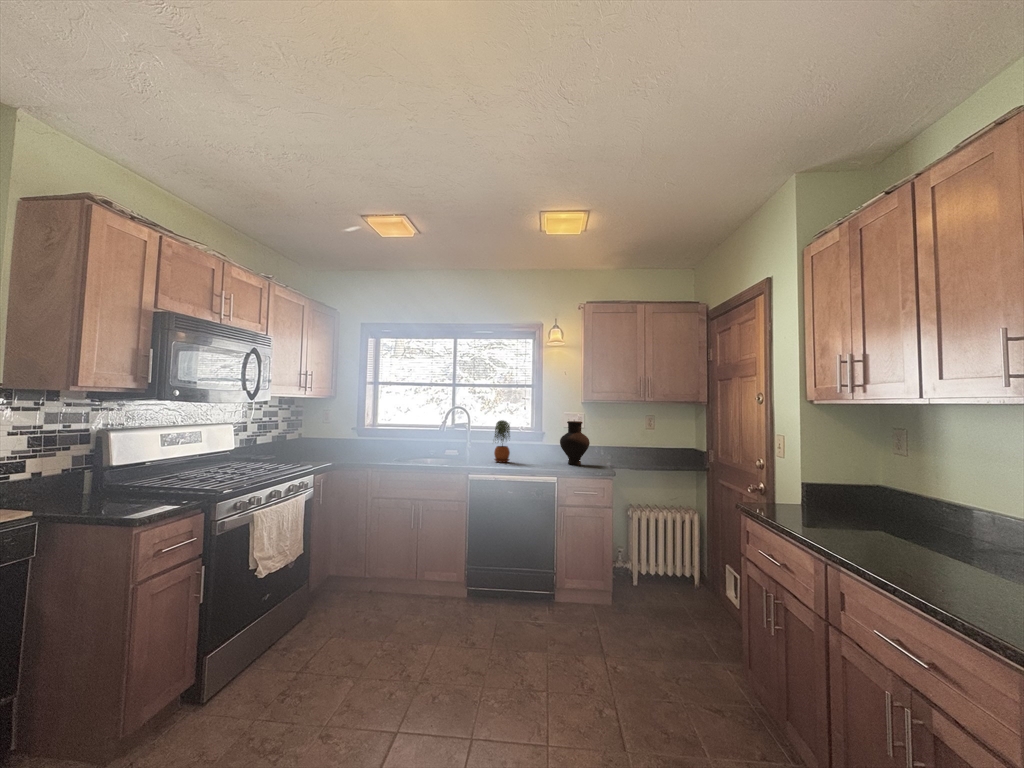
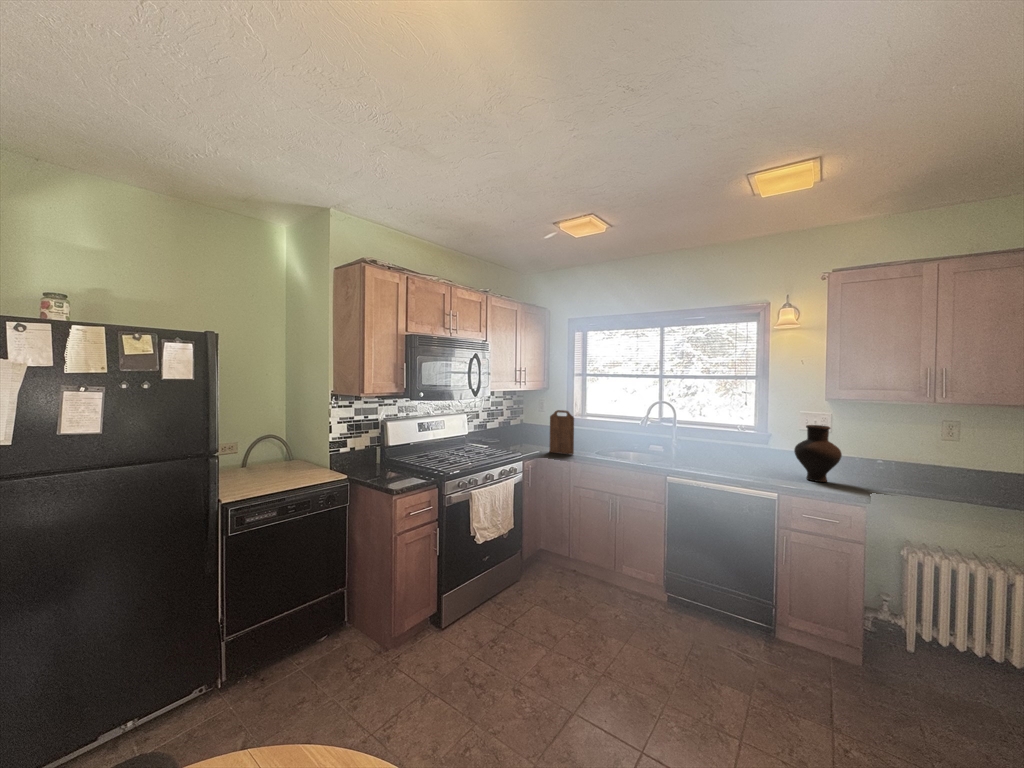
cutting board: none [343,417,373,463] -> present [550,410,574,454]
potted plant: present [494,420,510,463] -> none [703,418,726,467]

